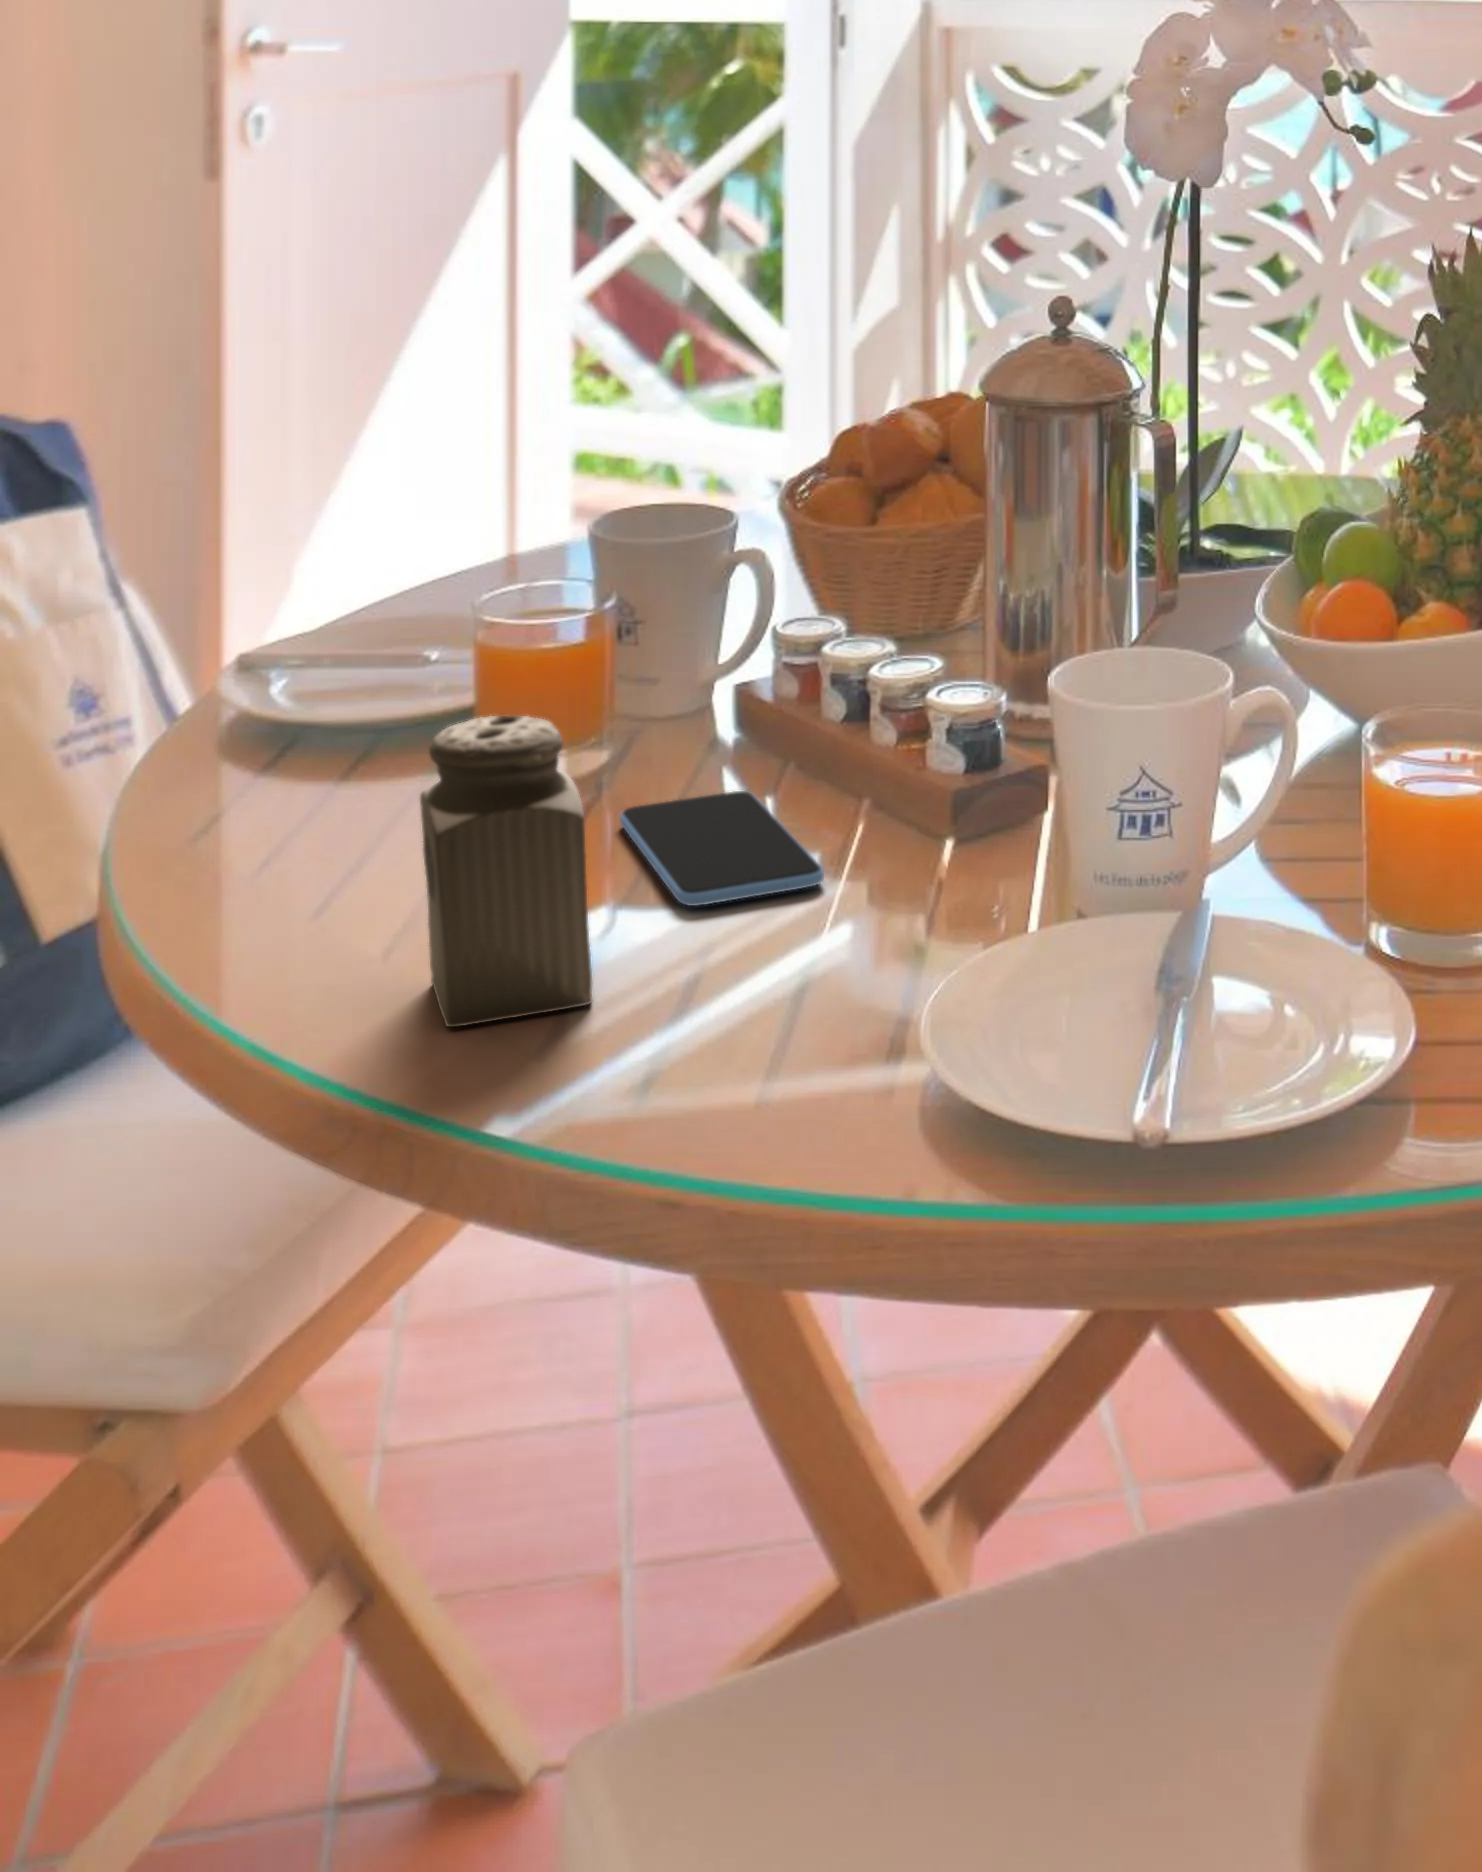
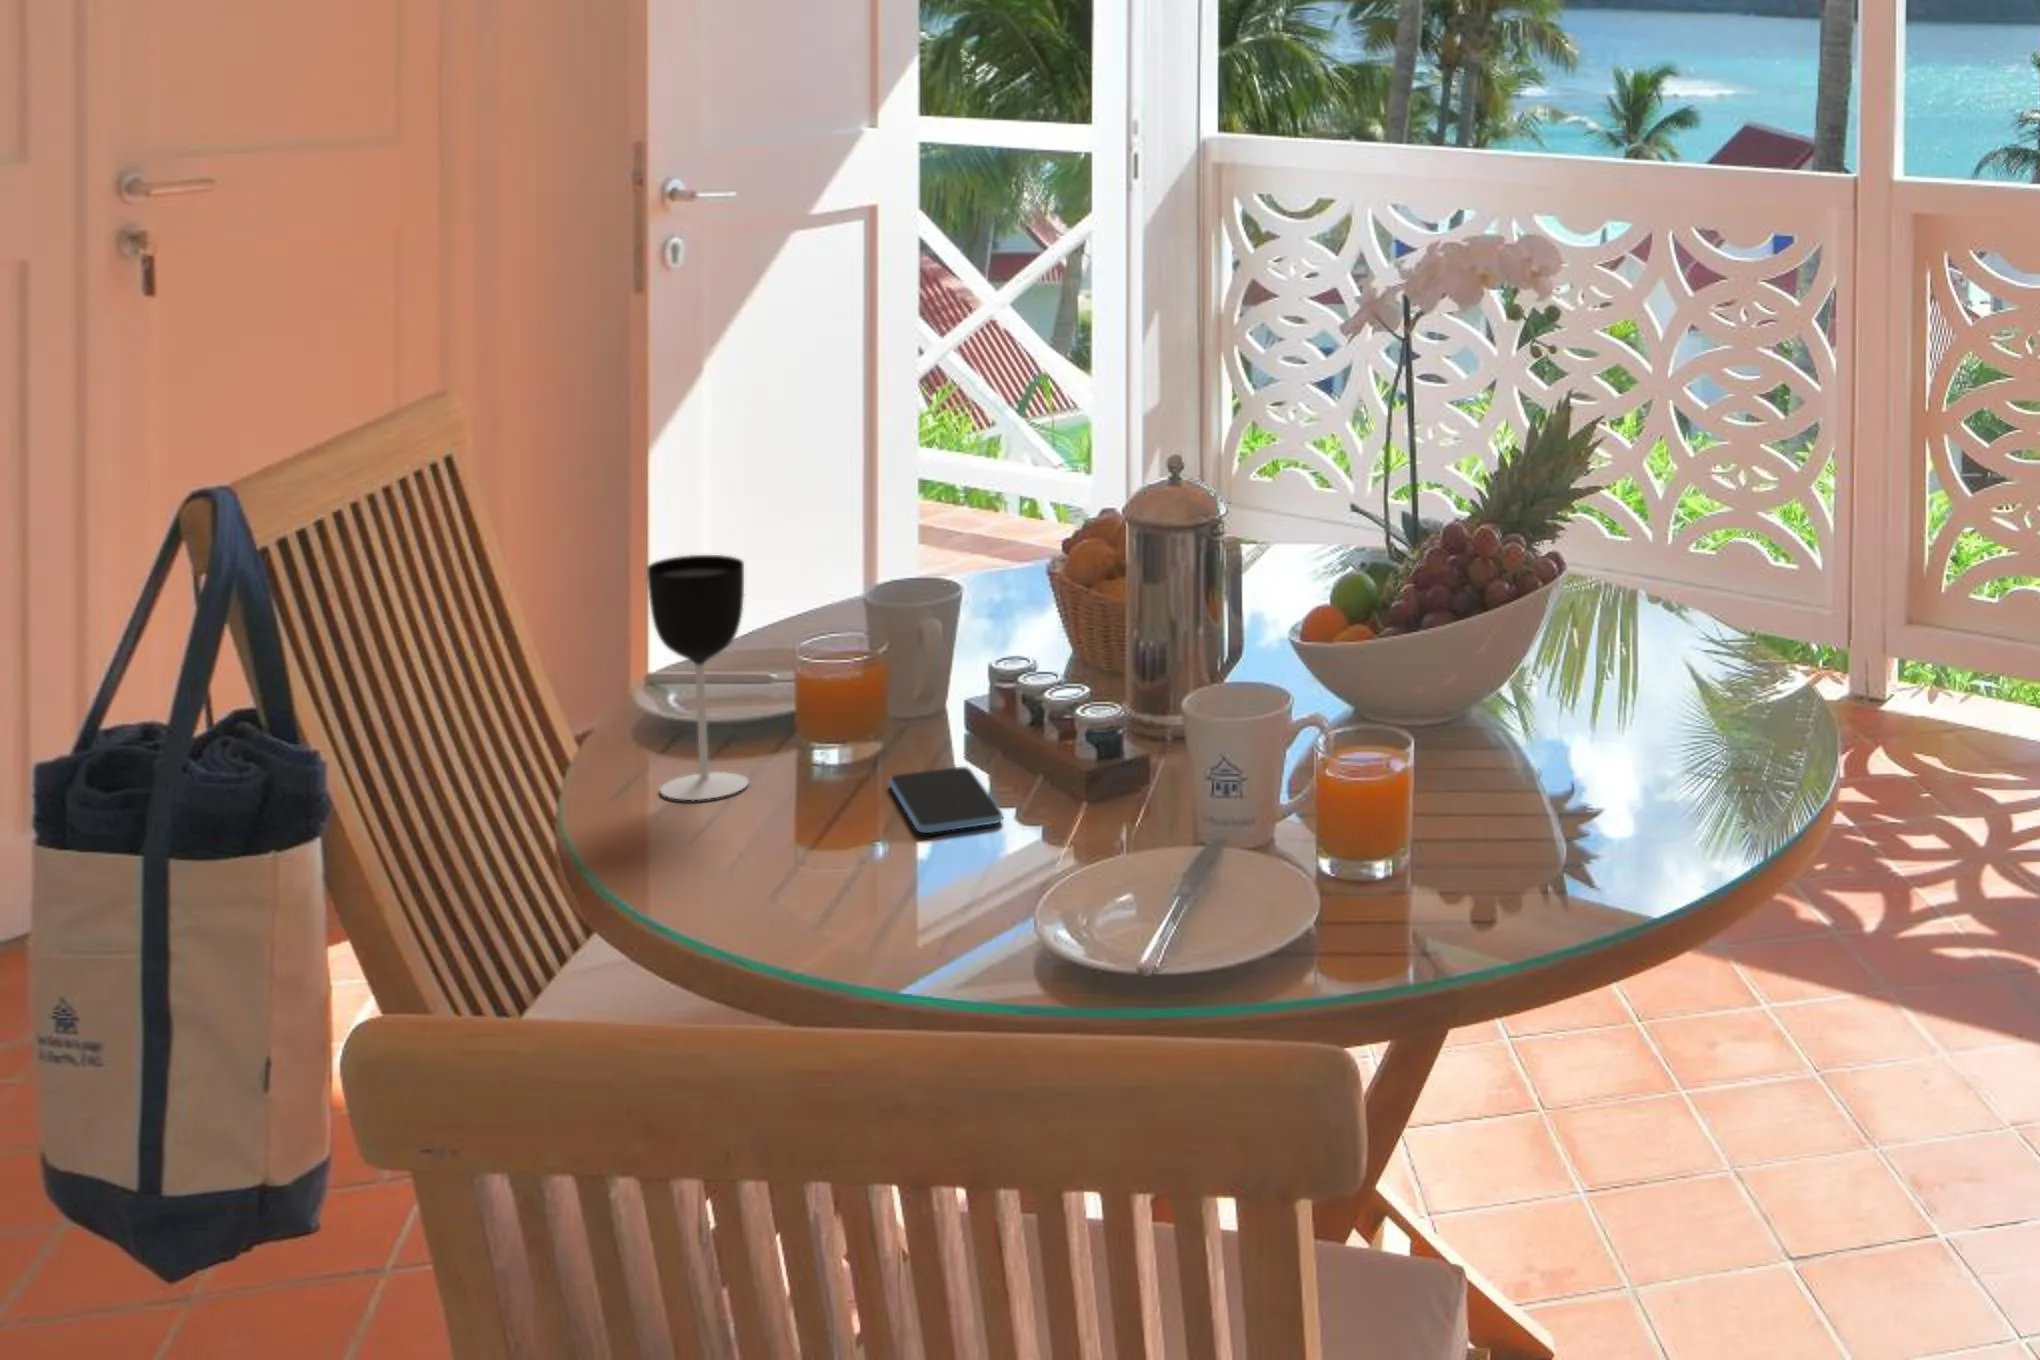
wine glass: none [200,444,385,857] -> present [647,555,749,800]
salt shaker: present [420,715,592,1027] -> none [770,724,863,895]

